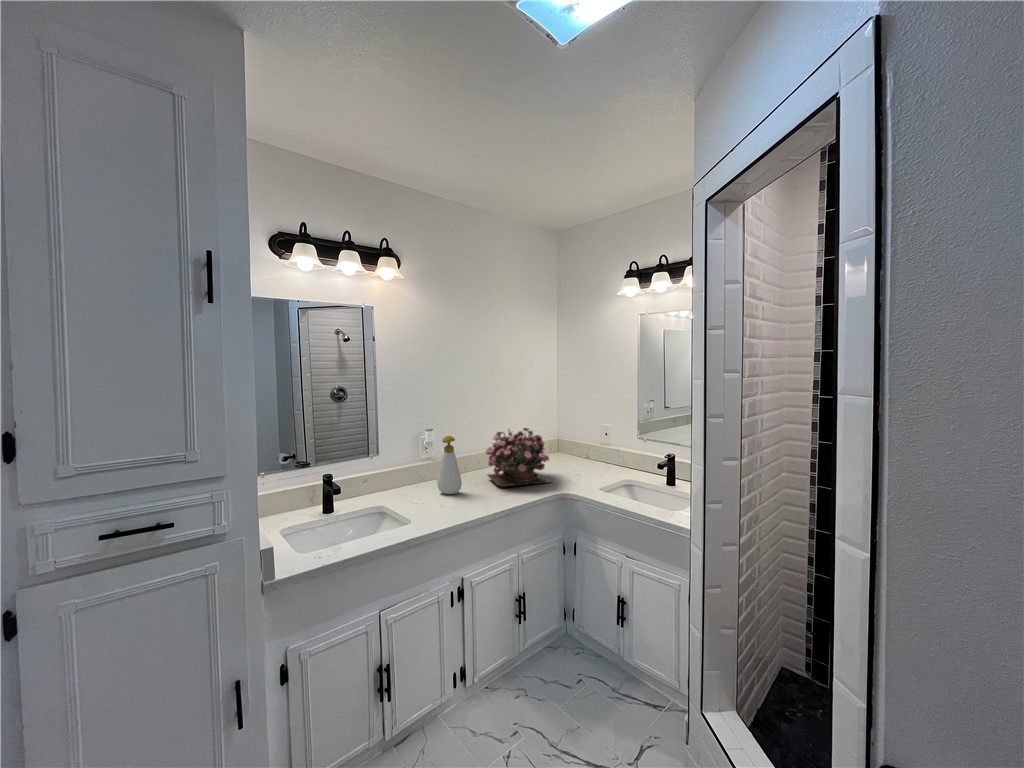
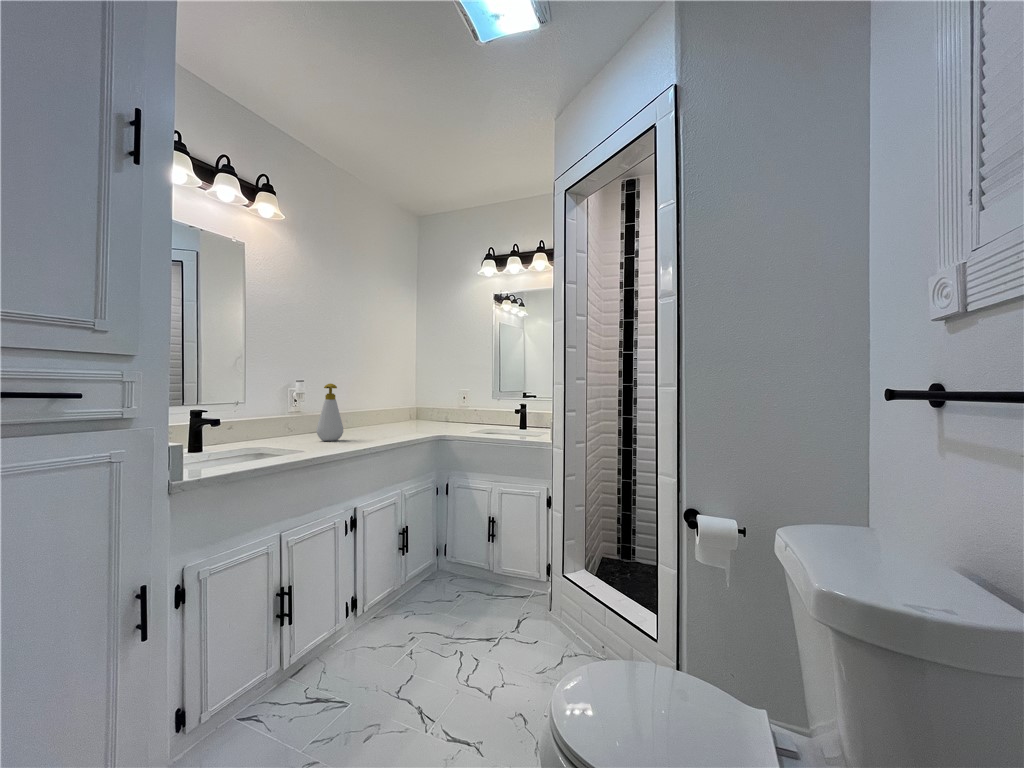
potted flower: present [486,428,551,487] -> none [360,385,426,435]

